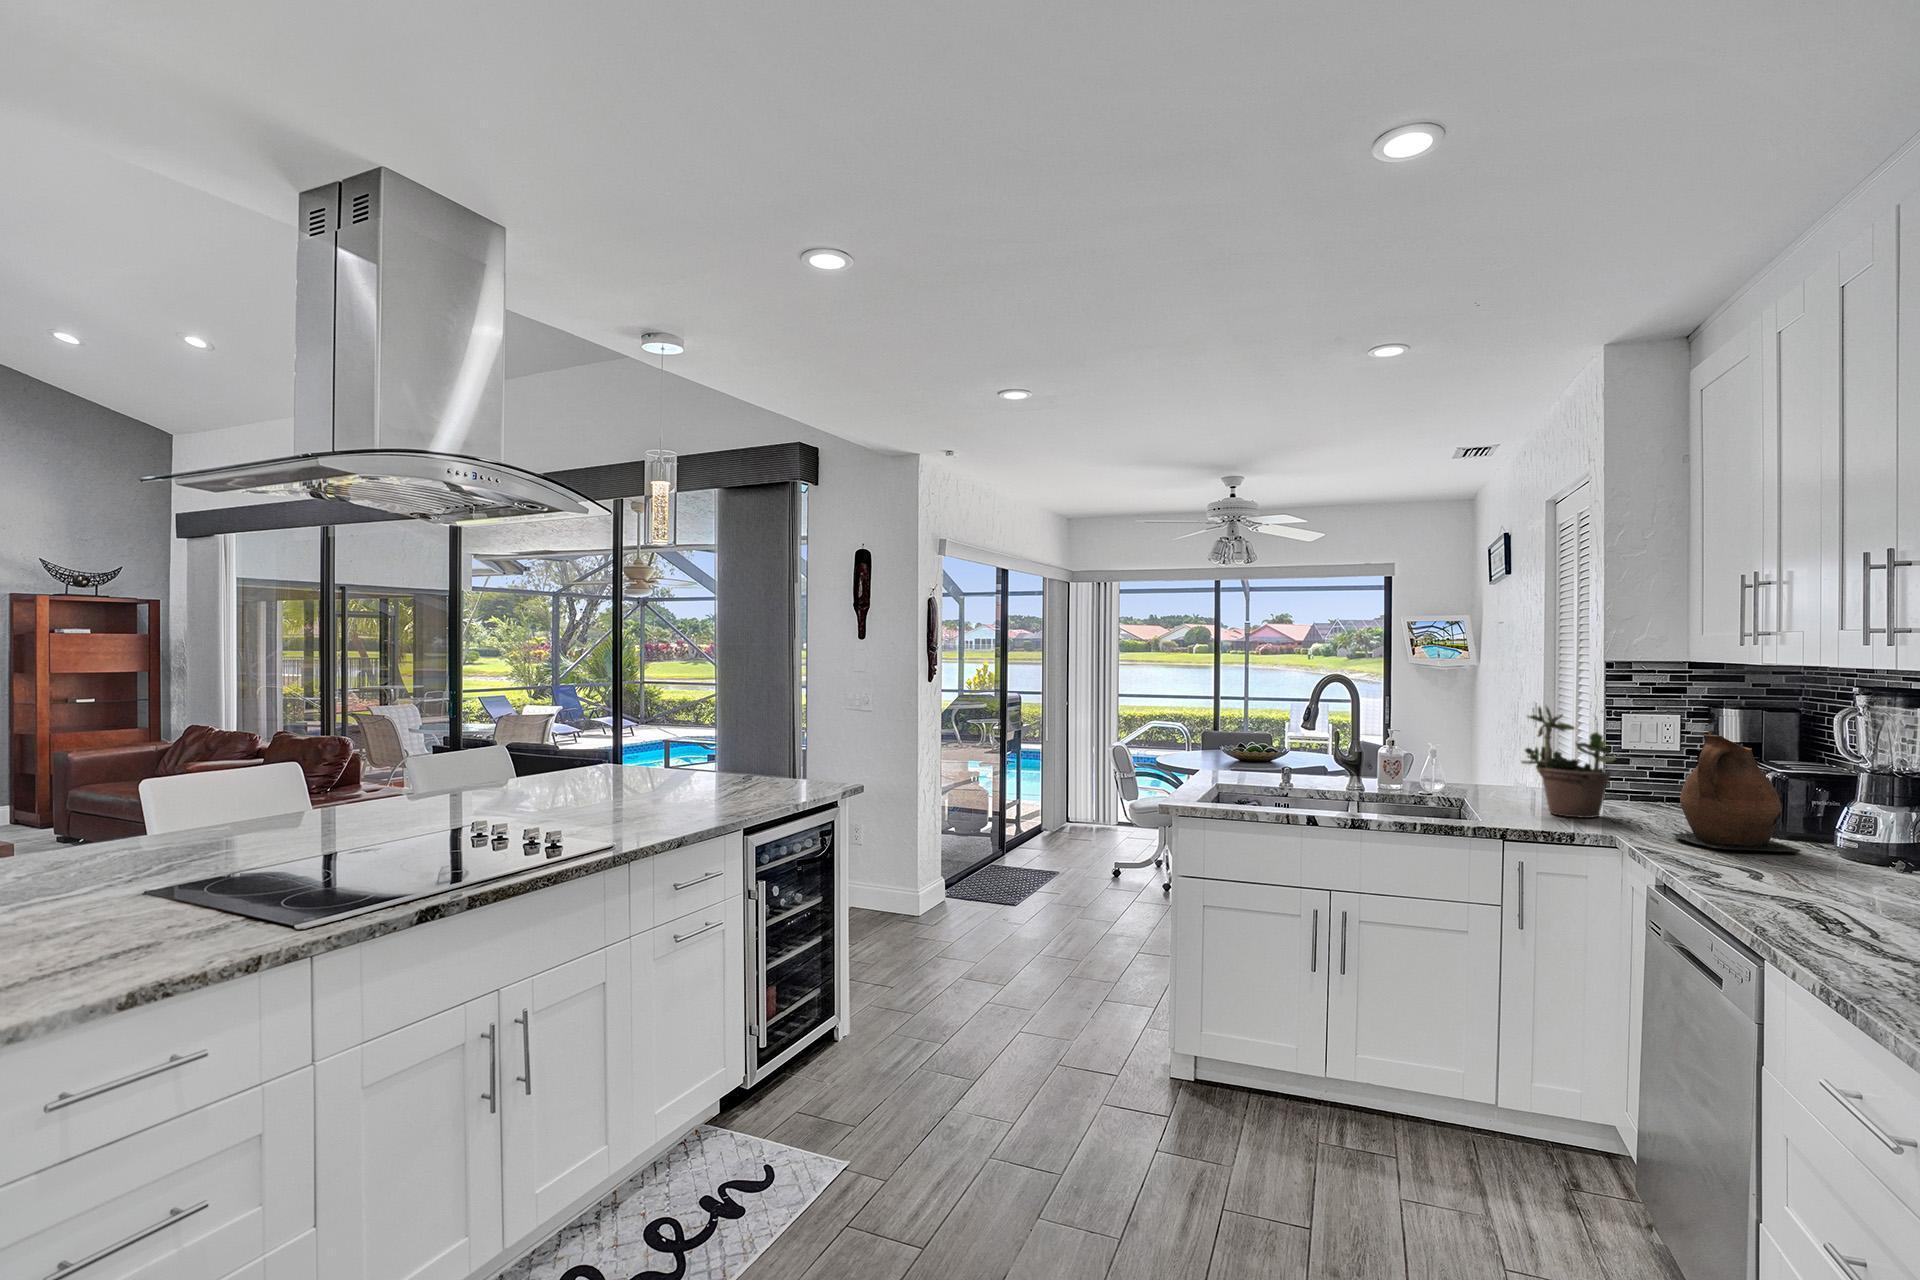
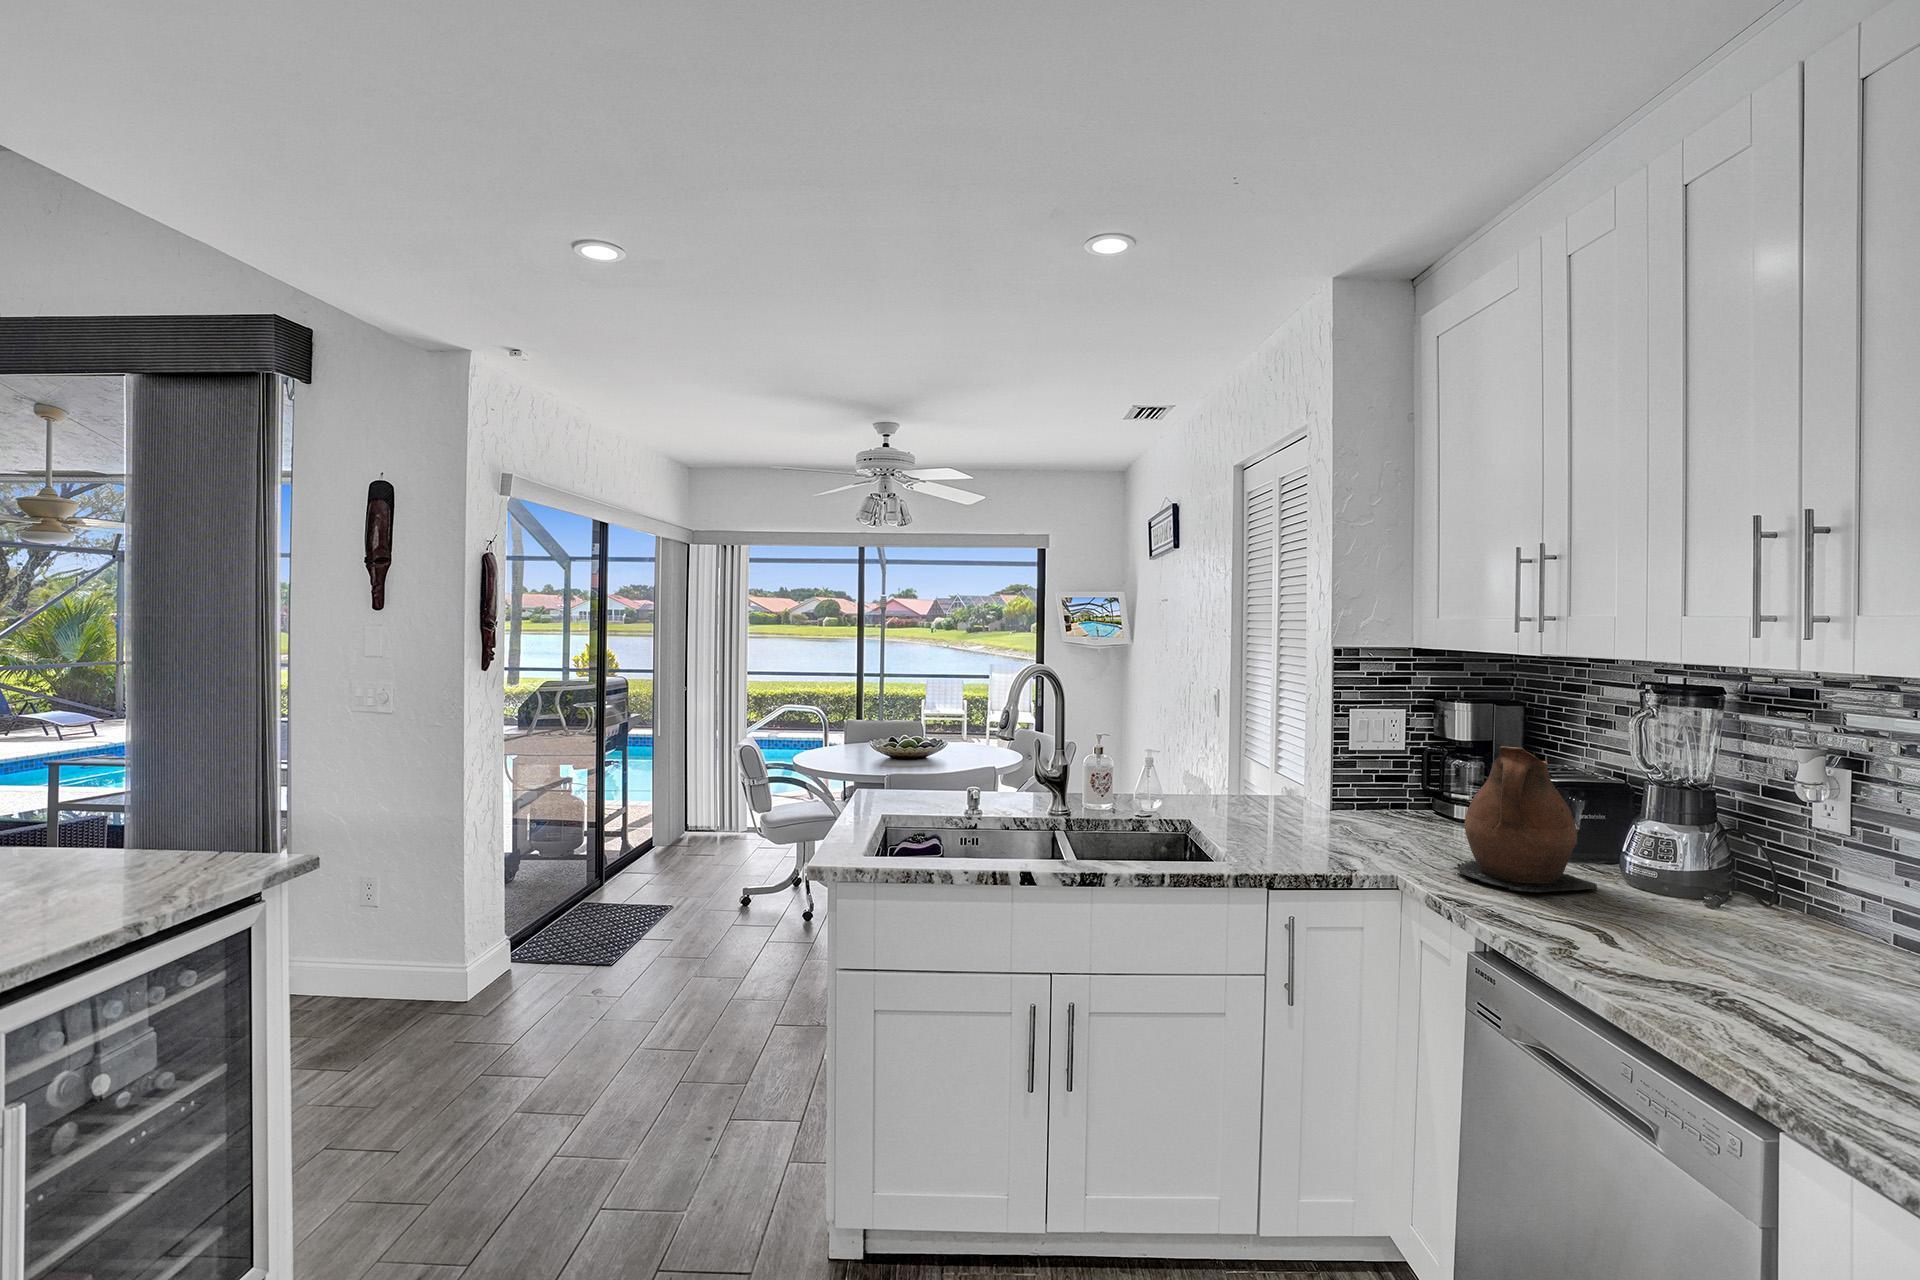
potted plant: present [1521,707,1616,818] -> none [1261,694,1373,844]

